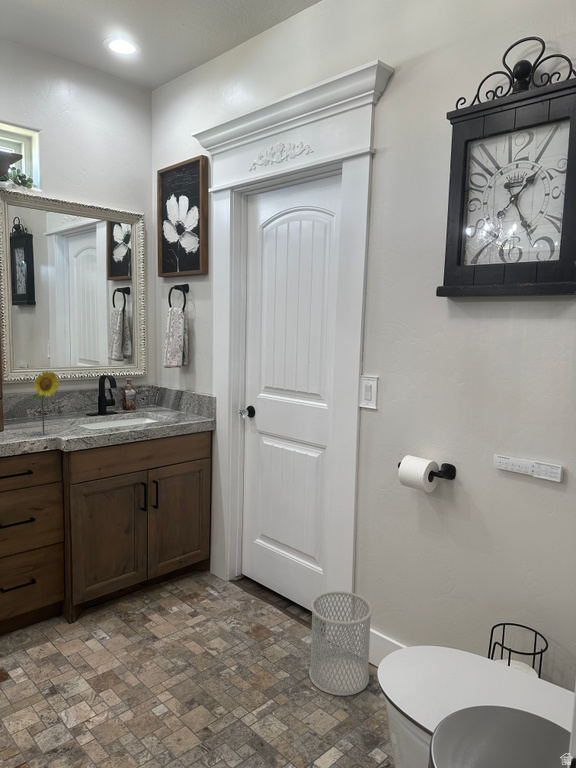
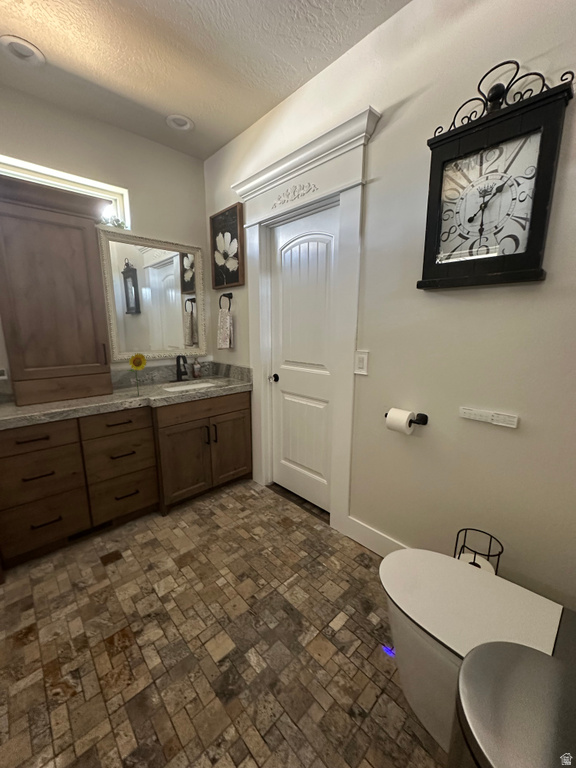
wastebasket: present [309,591,372,696] -> none [321,499,365,570]

